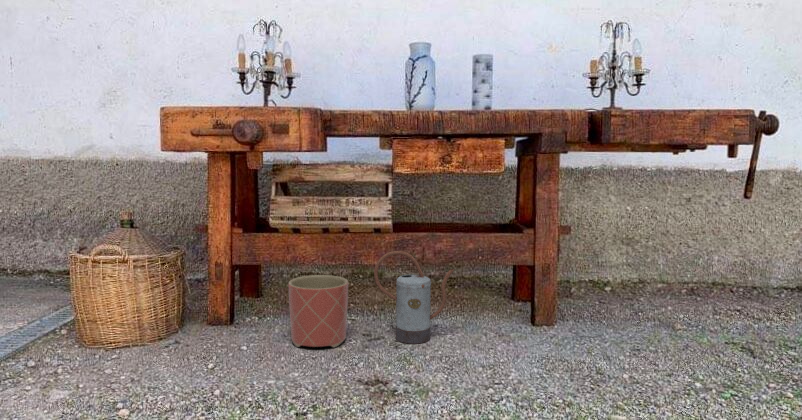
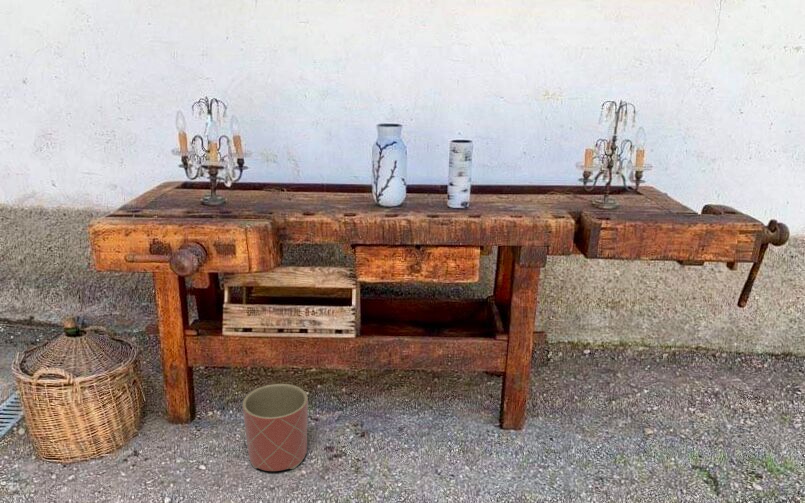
watering can: present [374,251,454,344] -> none [336,366,423,461]

